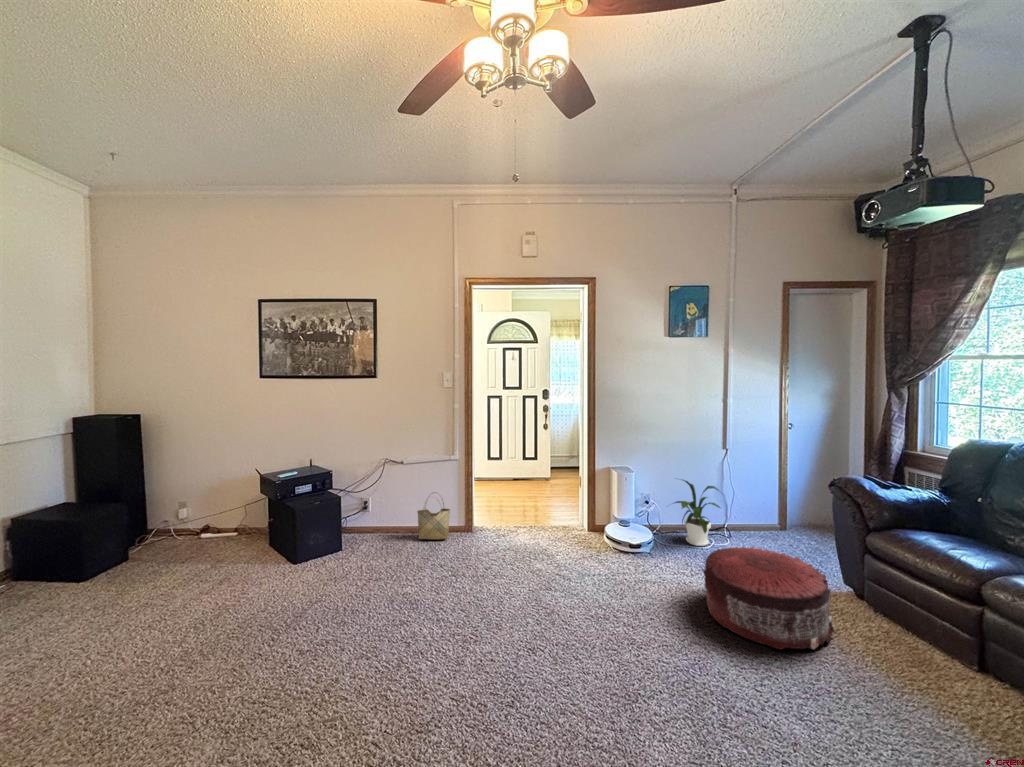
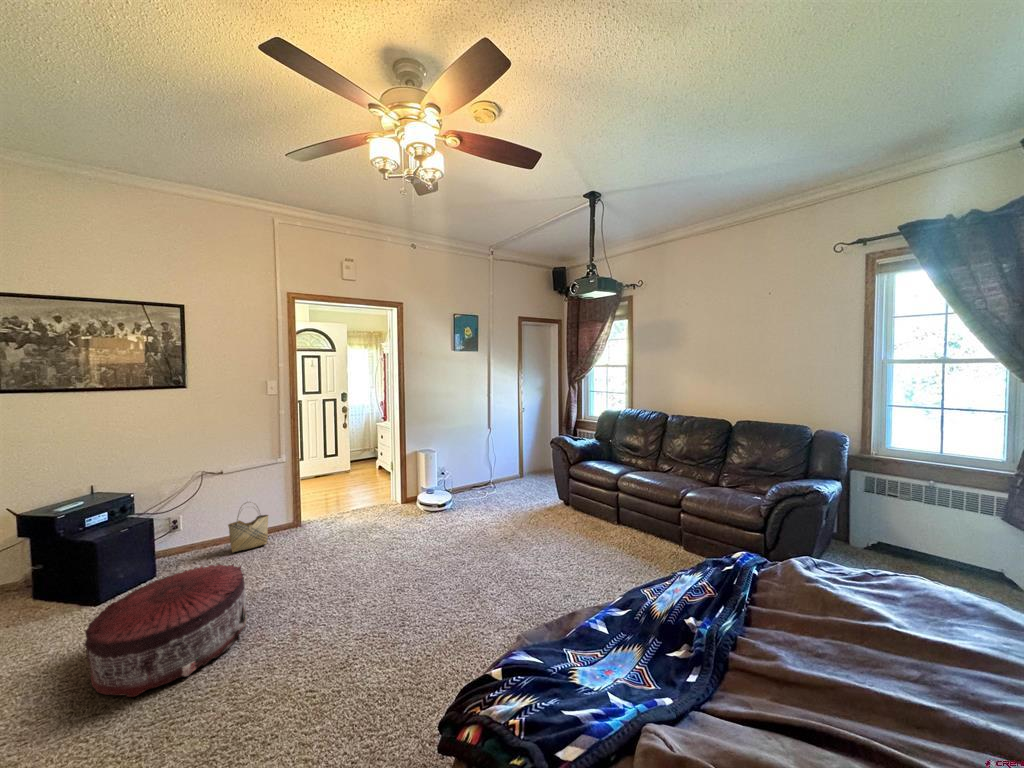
house plant: present [675,480,720,546] -> none [457,452,495,496]
pouf: present [703,547,835,650] -> present [84,564,247,697]

